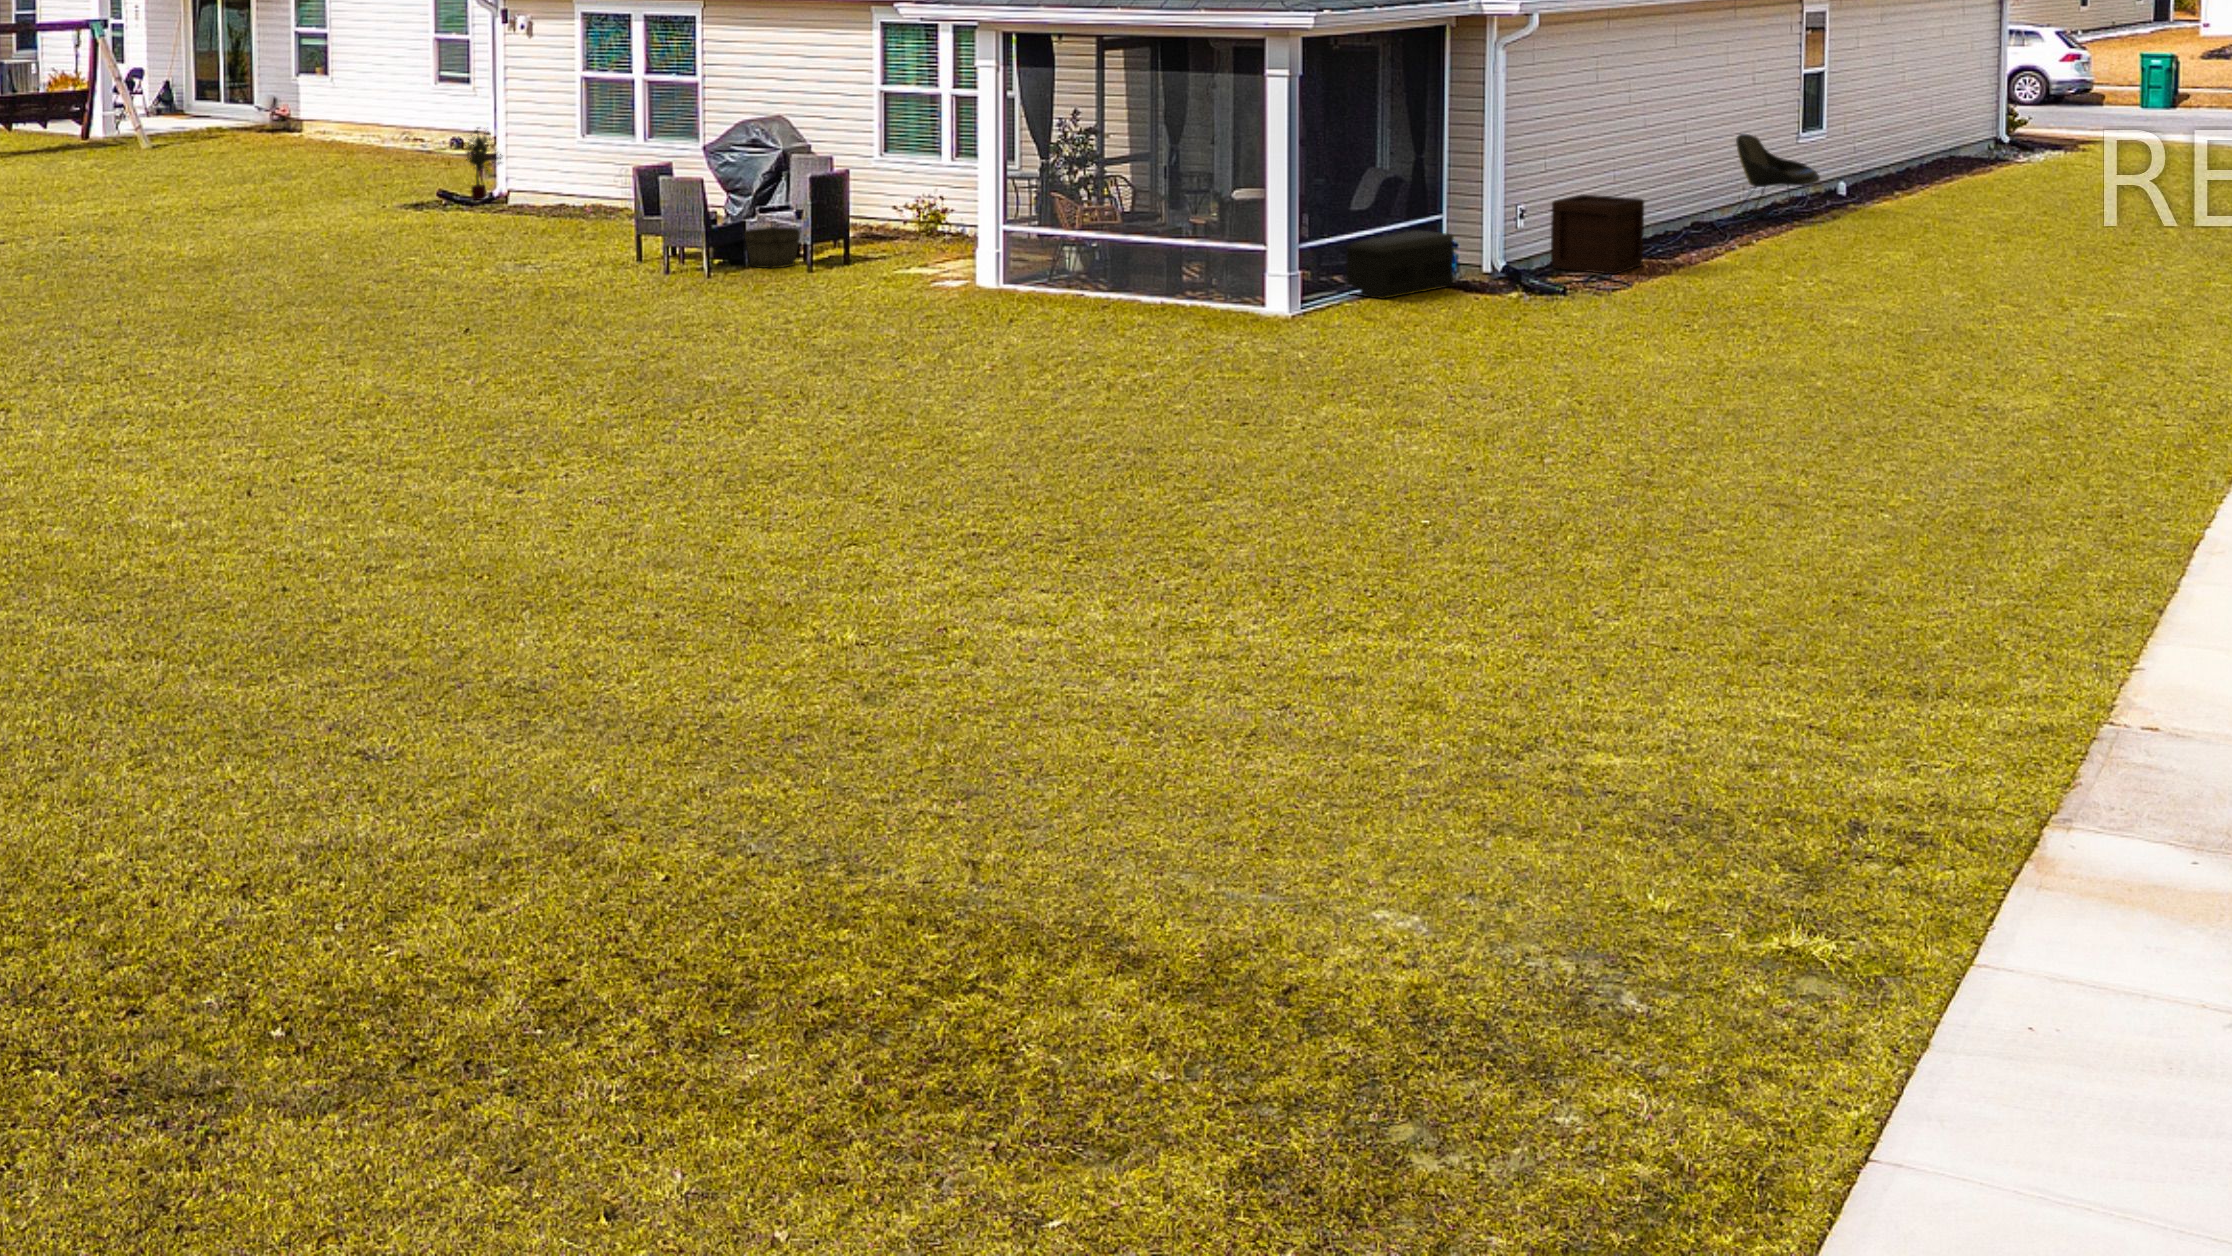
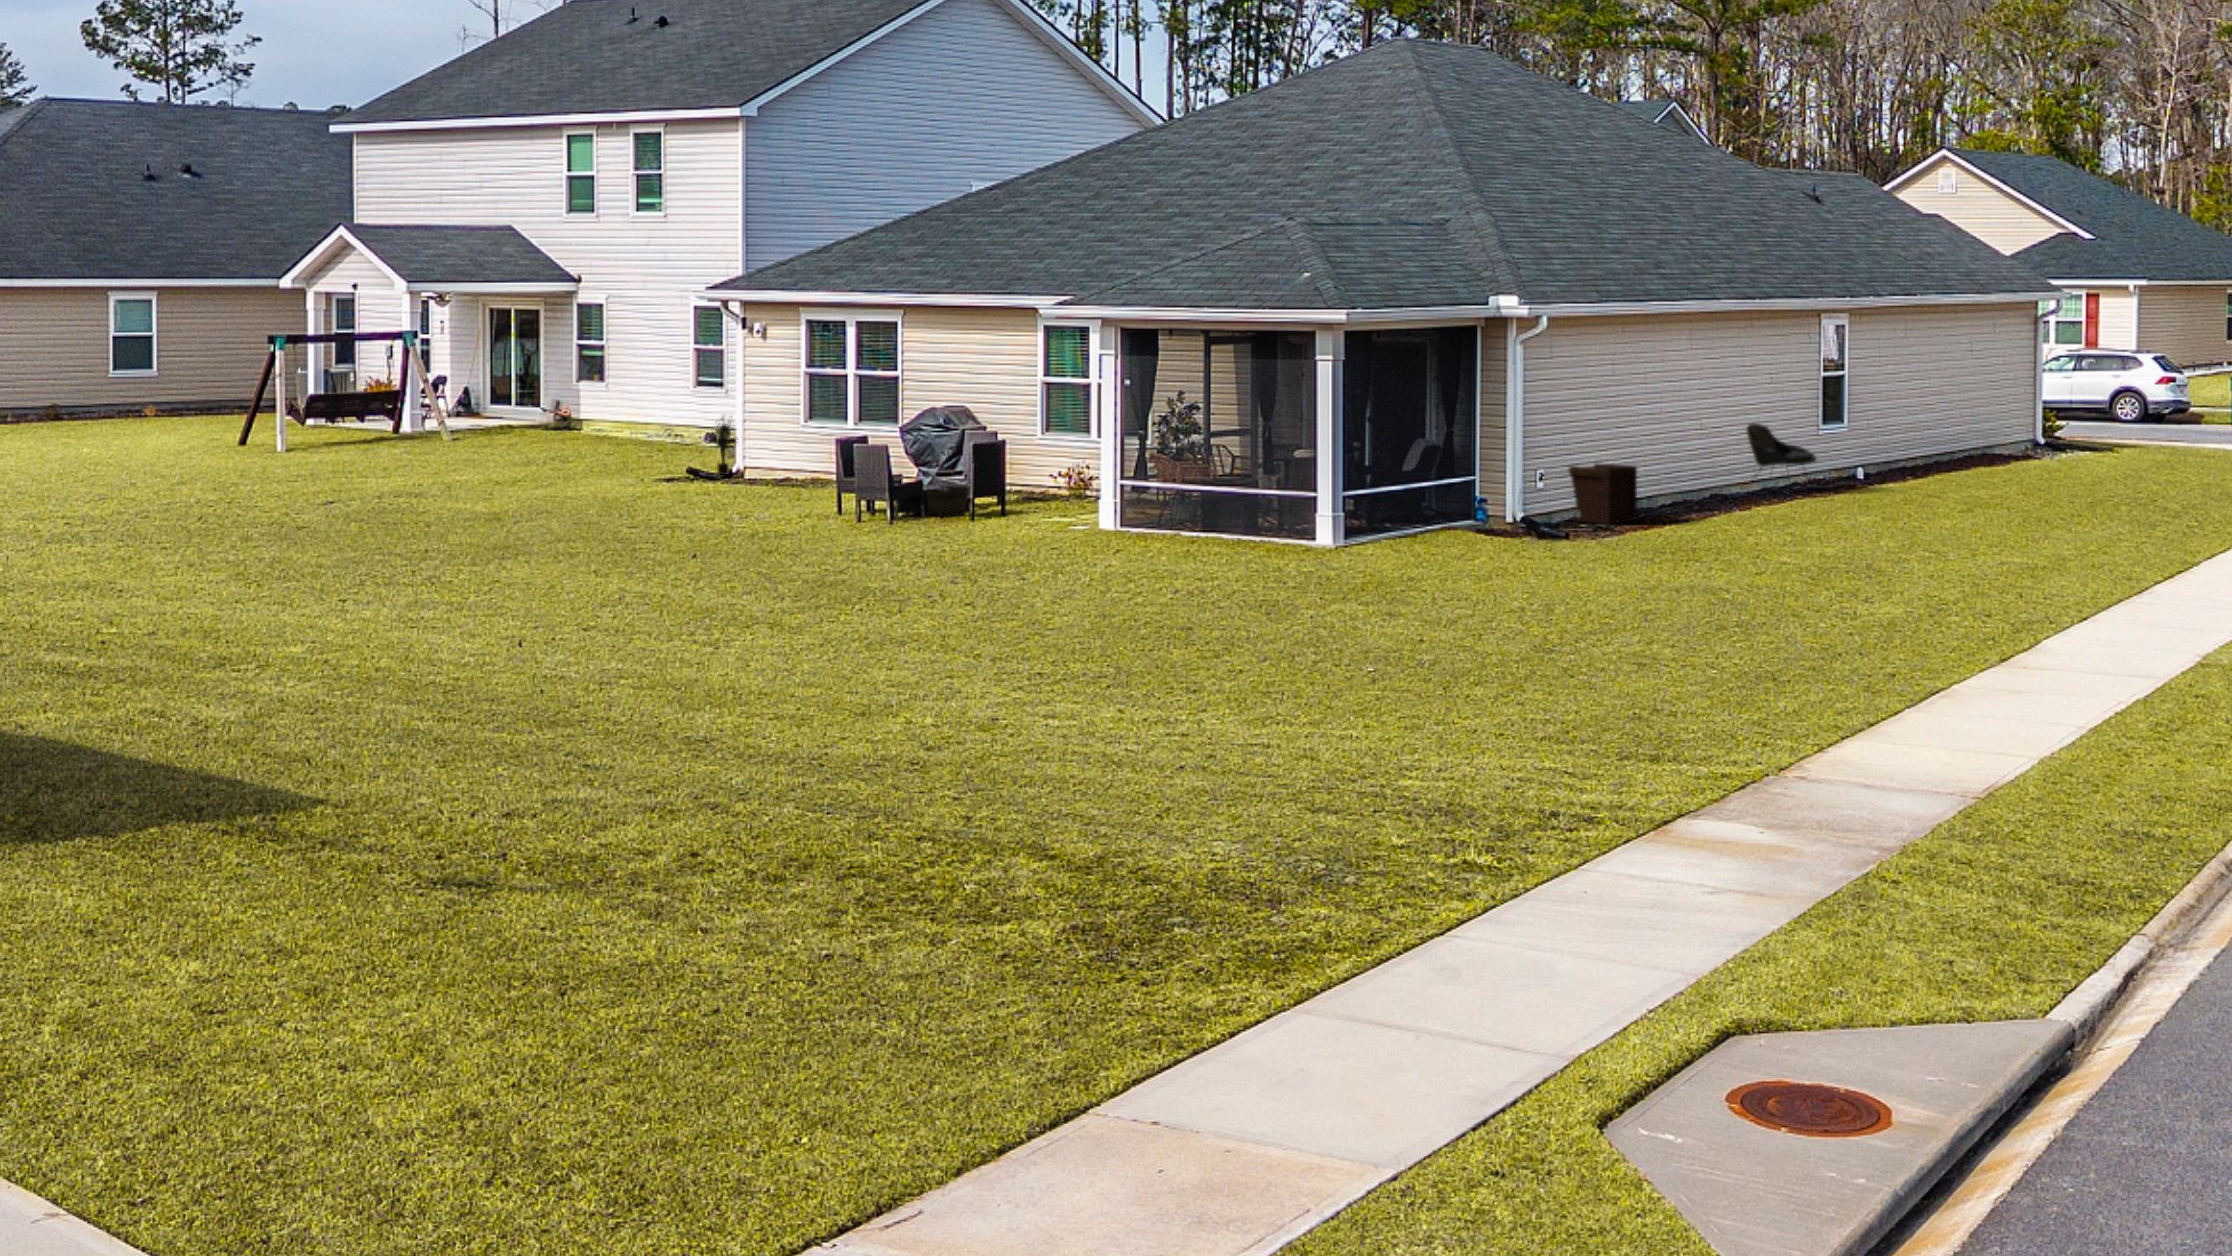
storage bench: present [1346,231,1454,299] -> none [1386,486,1474,536]

